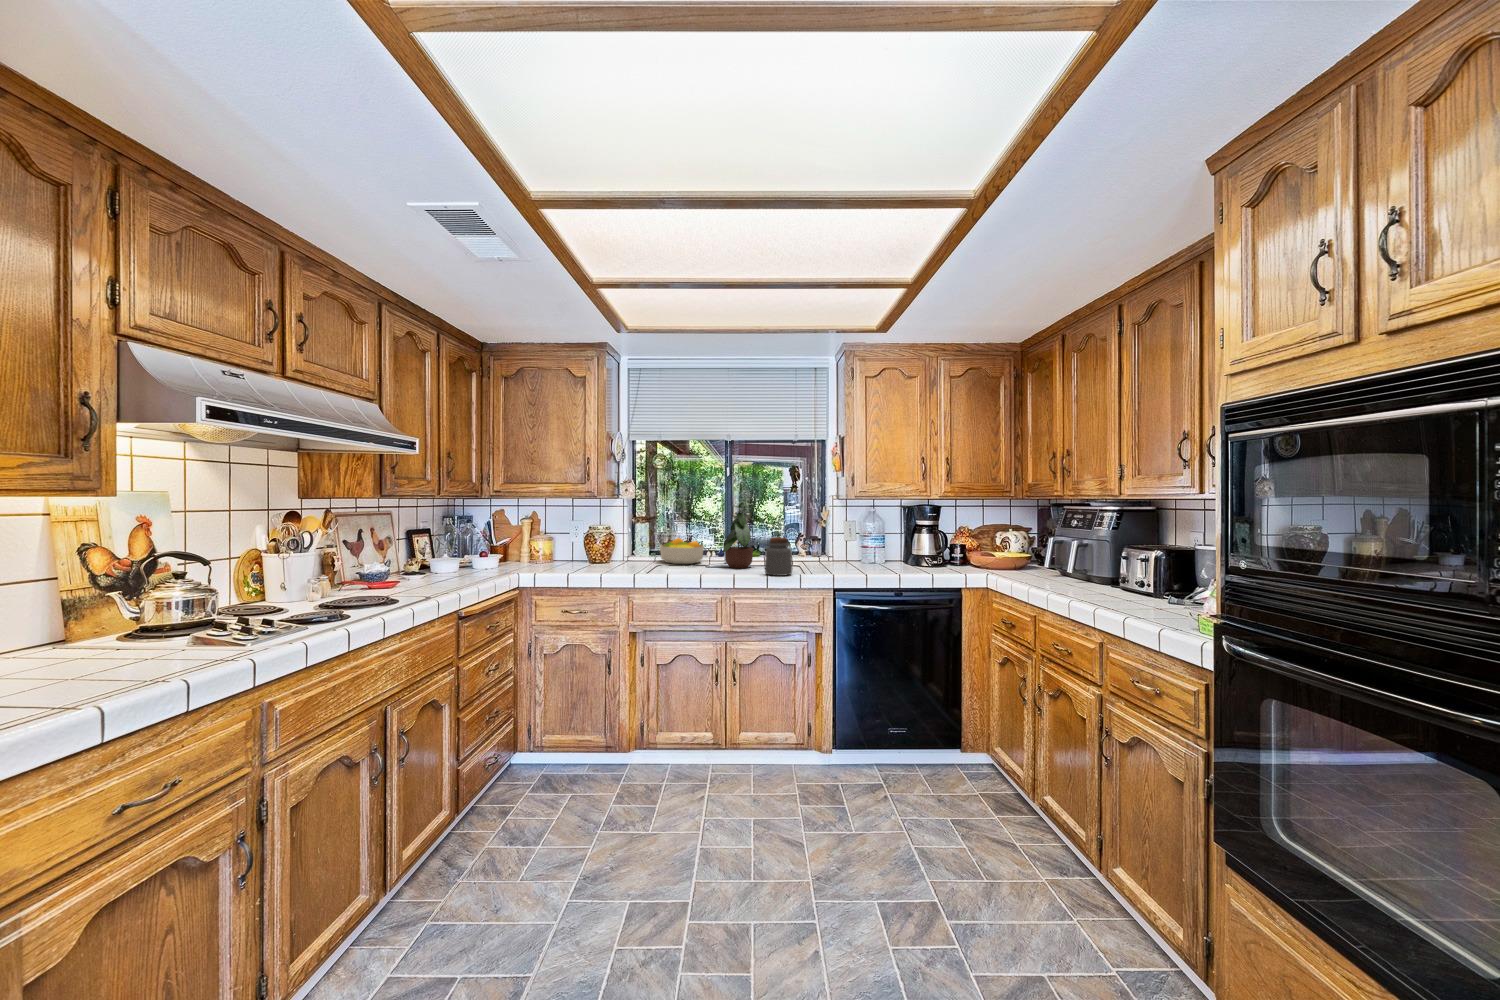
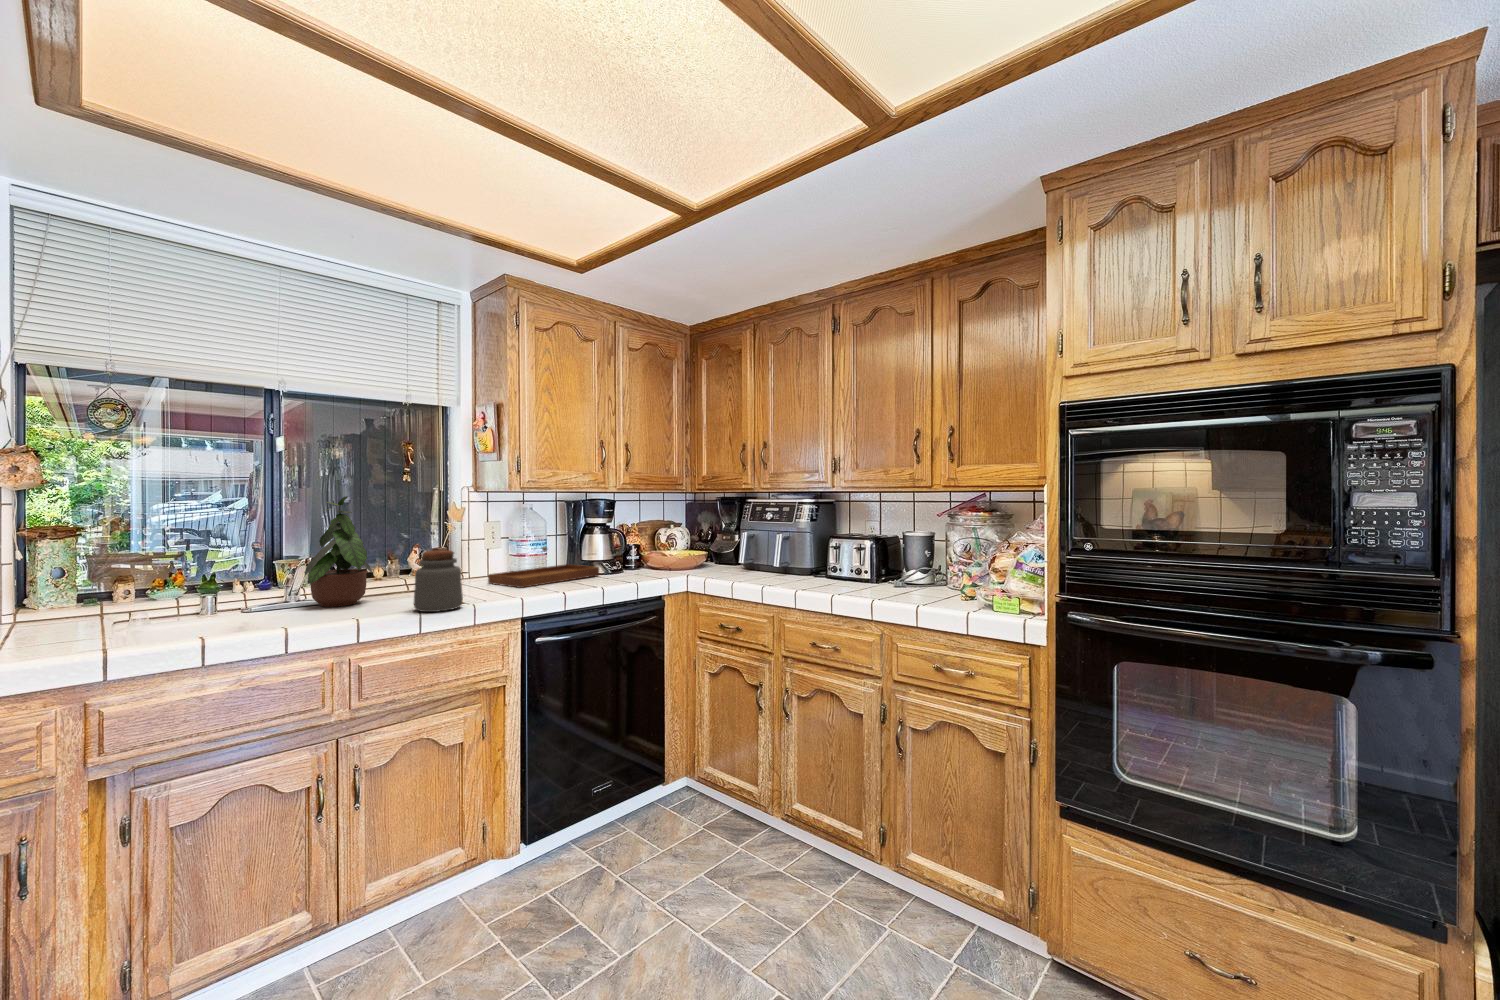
fruit bowl: present [660,538,704,564] -> none [130,562,251,613]
tray: none [834,541,918,570] -> present [488,546,599,588]

